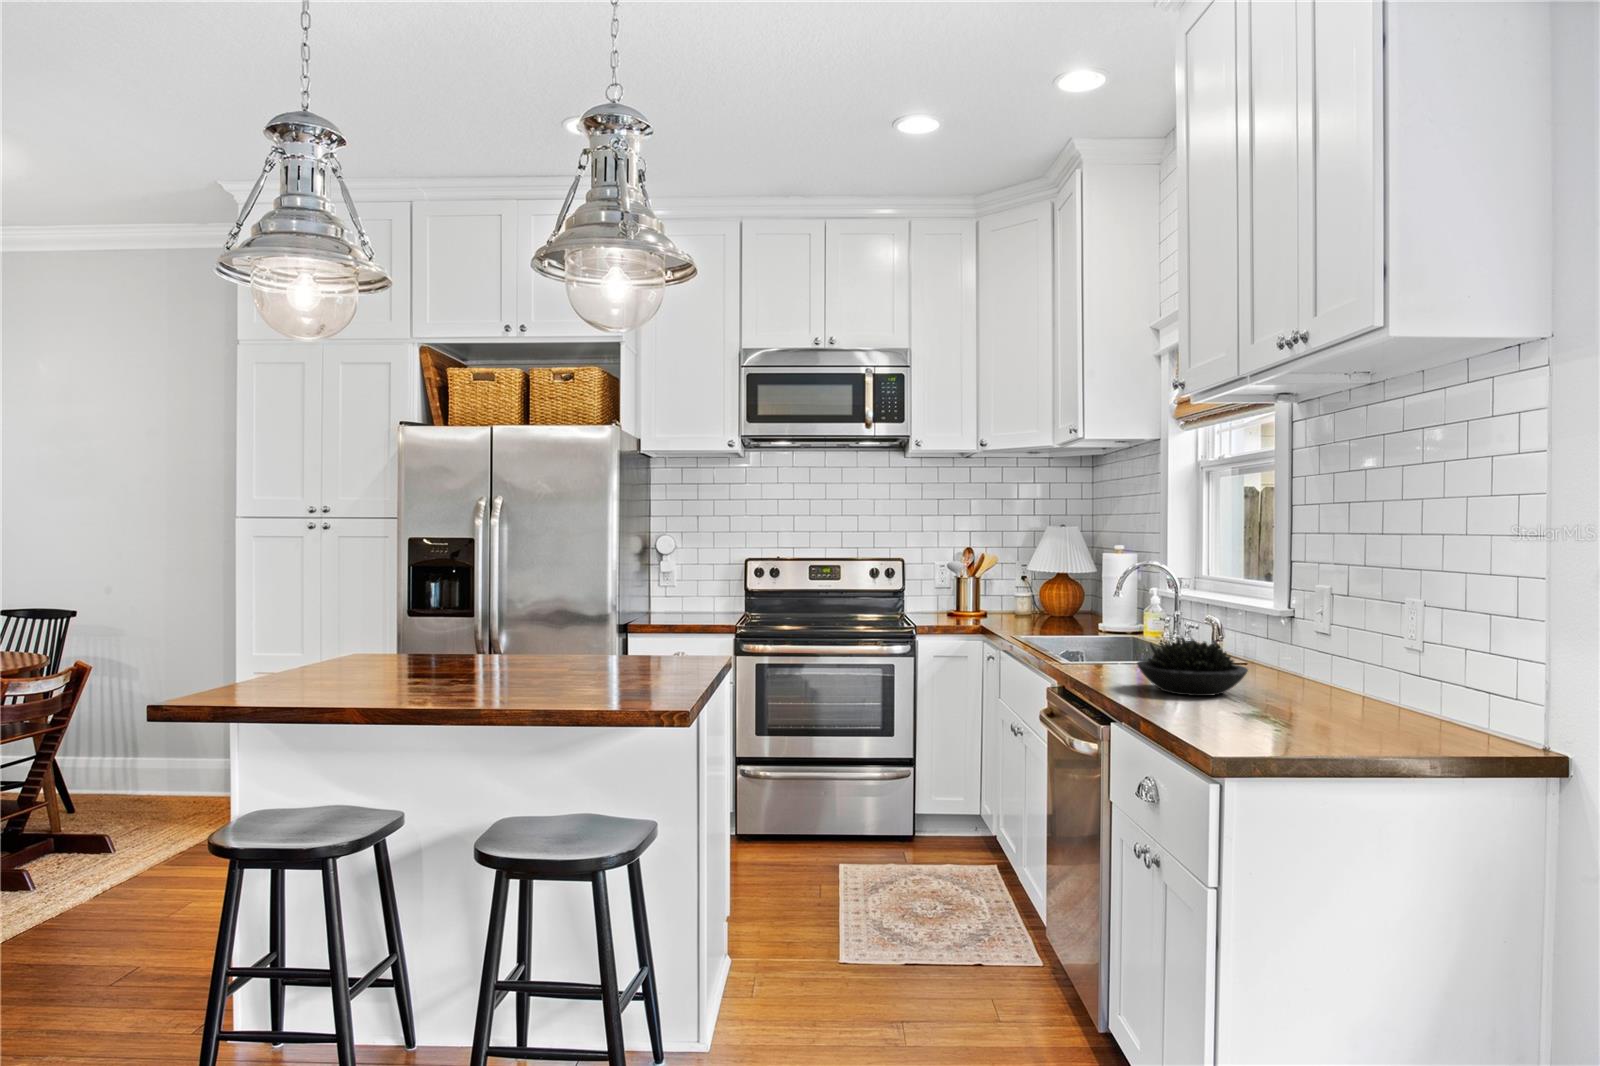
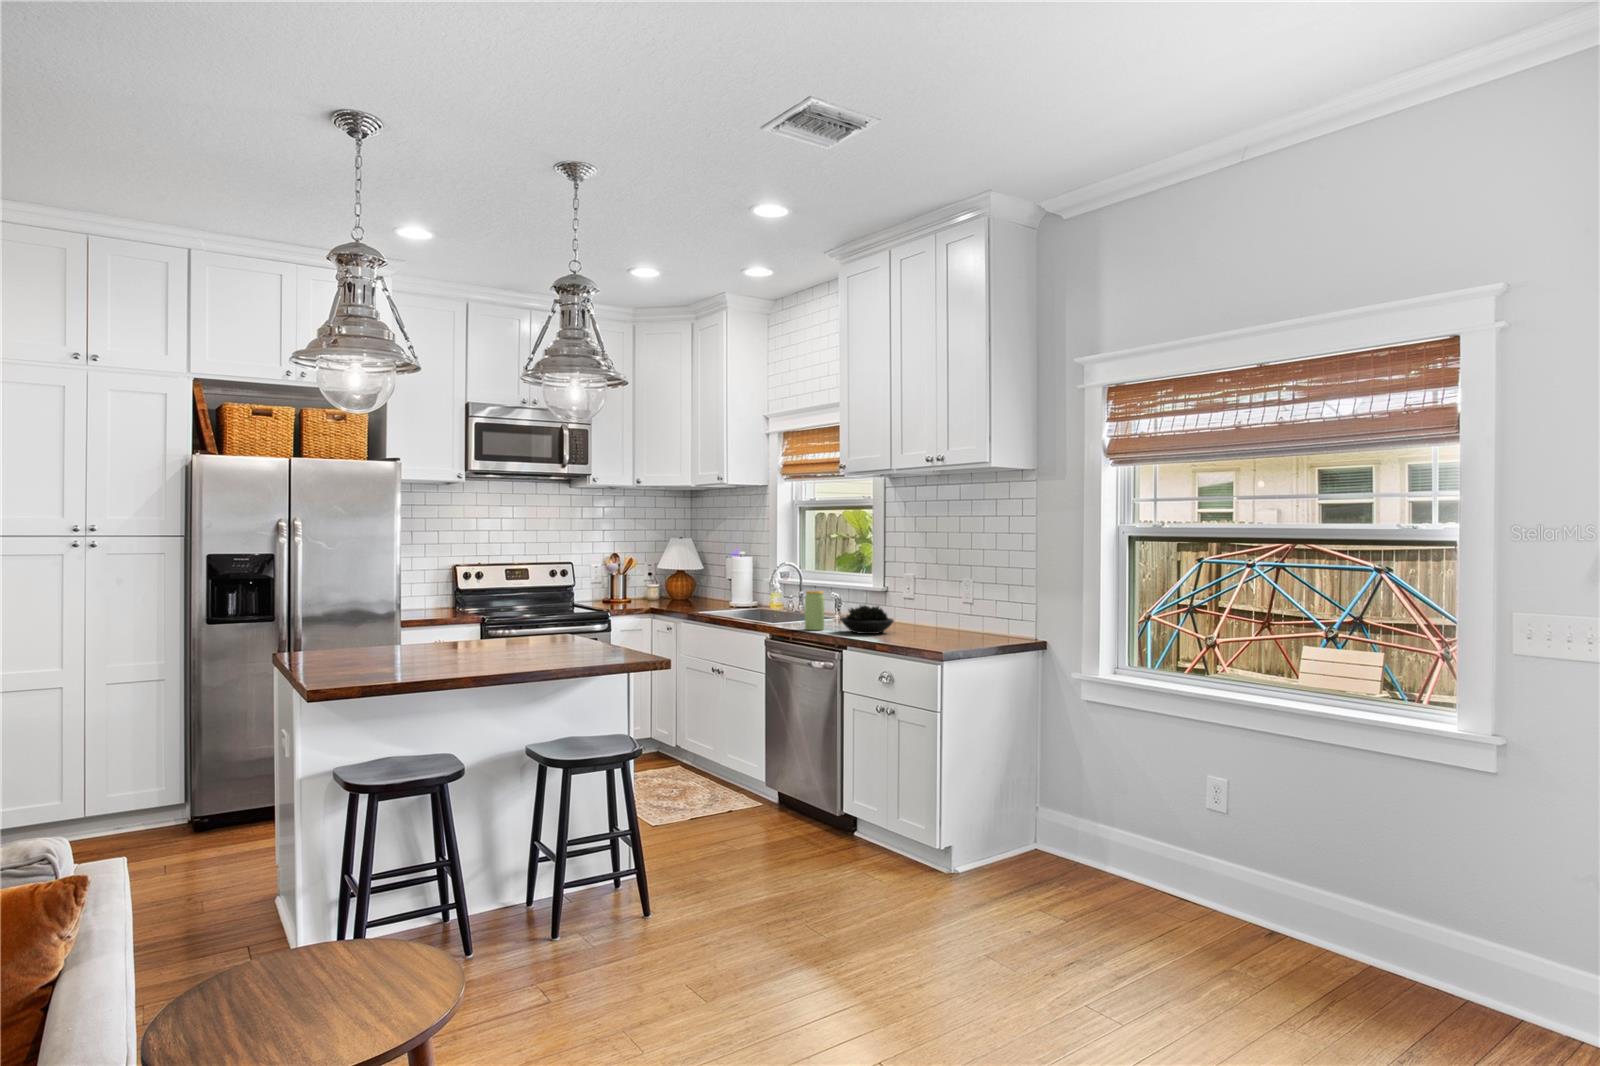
jar: none [1096,607,1134,679] -> present [805,591,824,630]

